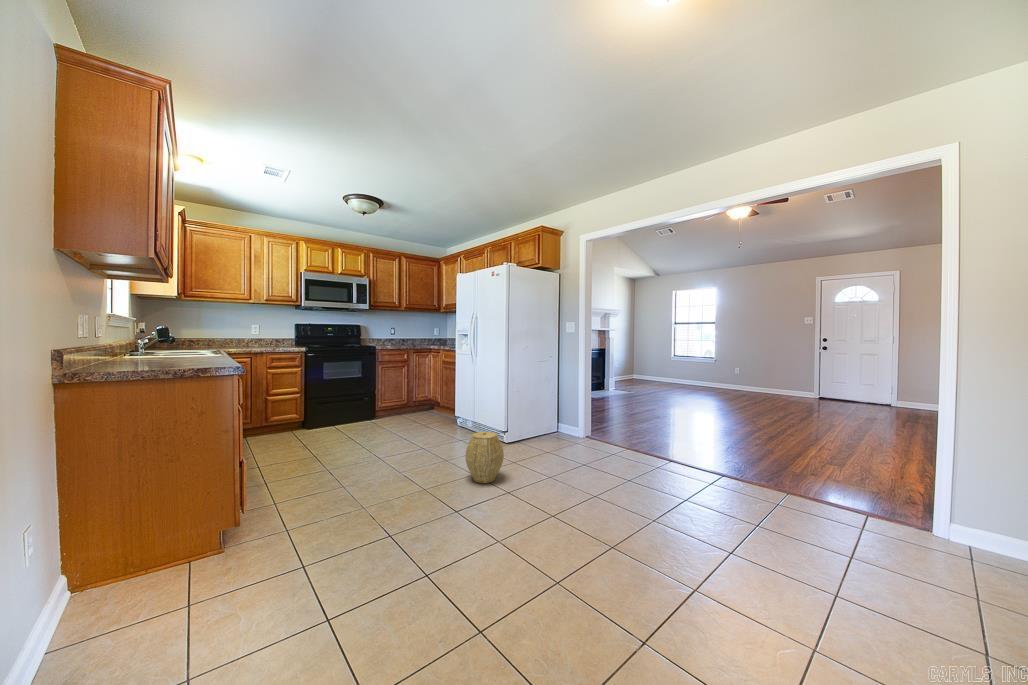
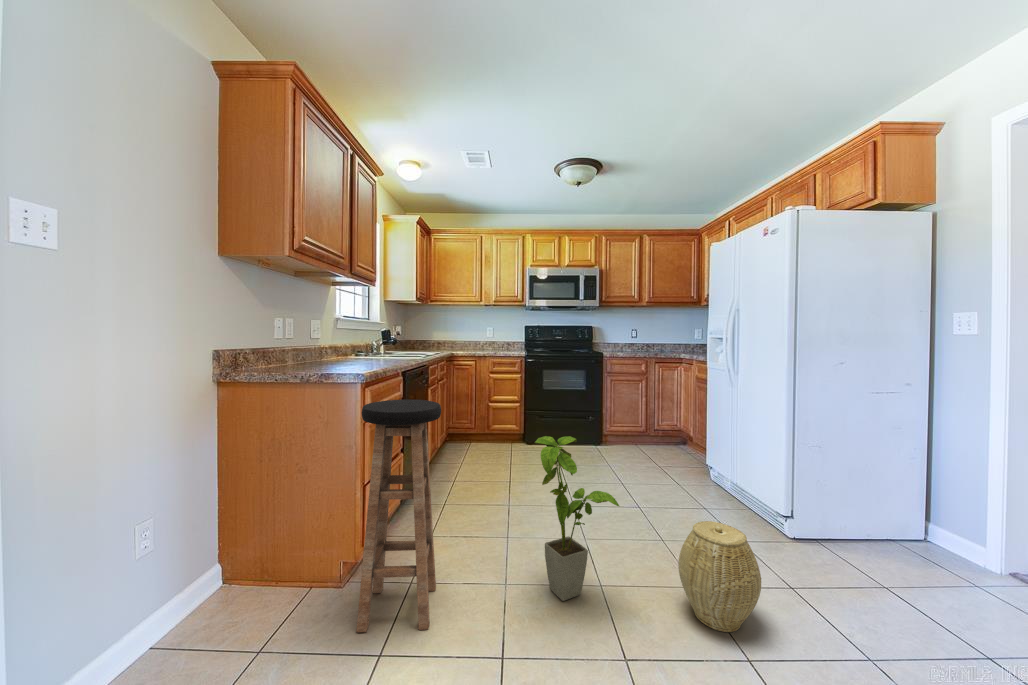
bar stool: none [260,382,327,553] -> present [356,400,441,632]
house plant: none [385,395,440,497] -> present [535,436,619,601]

